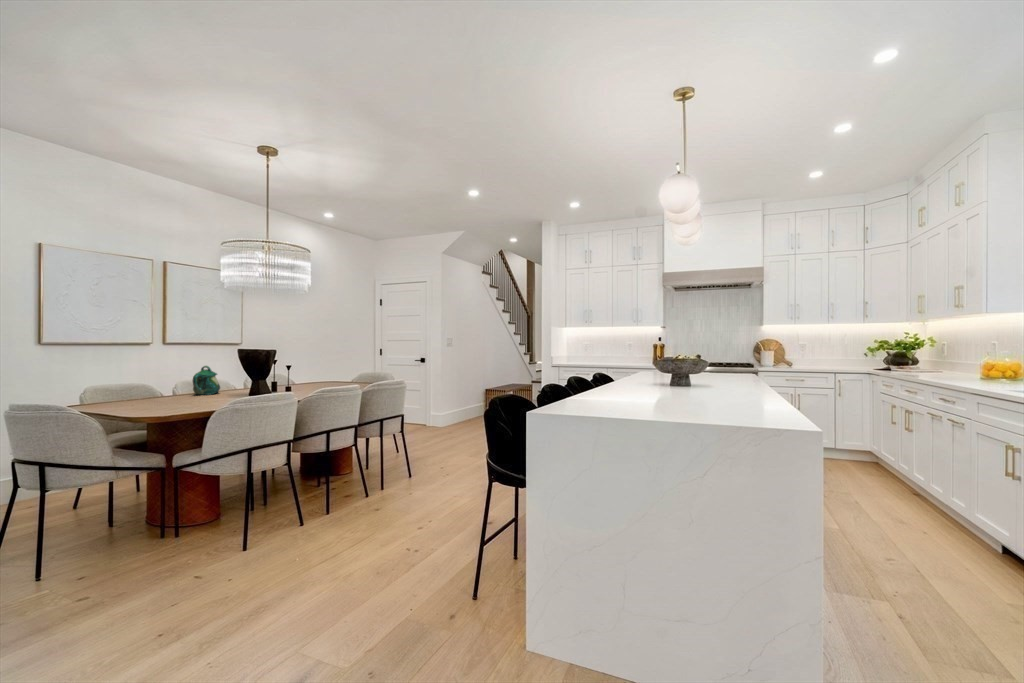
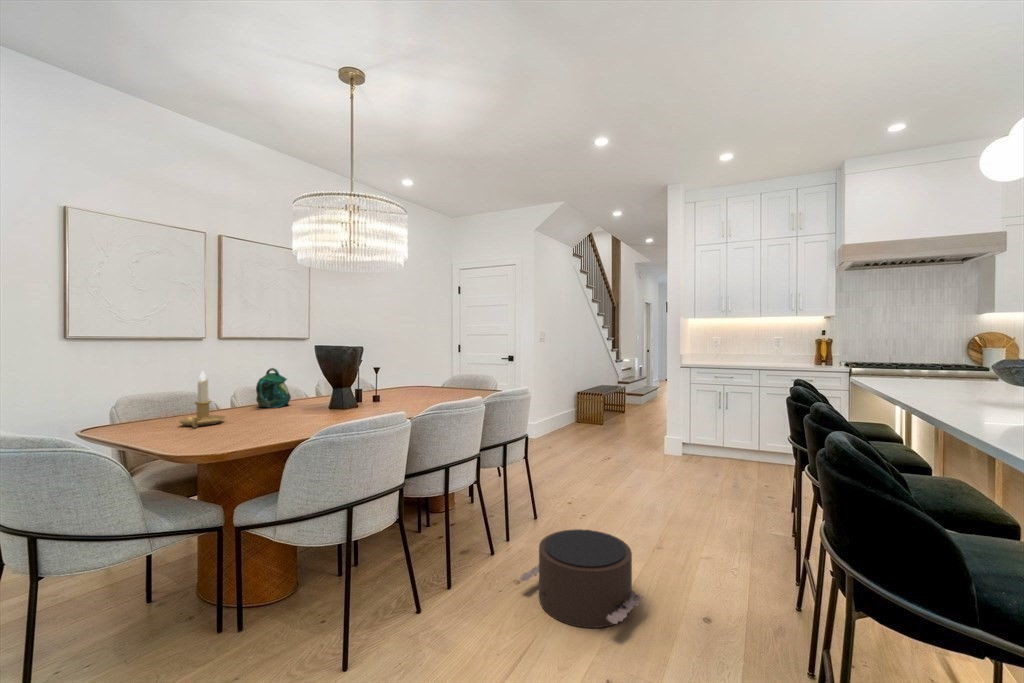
candlestick: none [134,366,169,405] -> present [179,371,225,428]
pouf: none [375,474,452,528] -> present [520,529,643,628]

